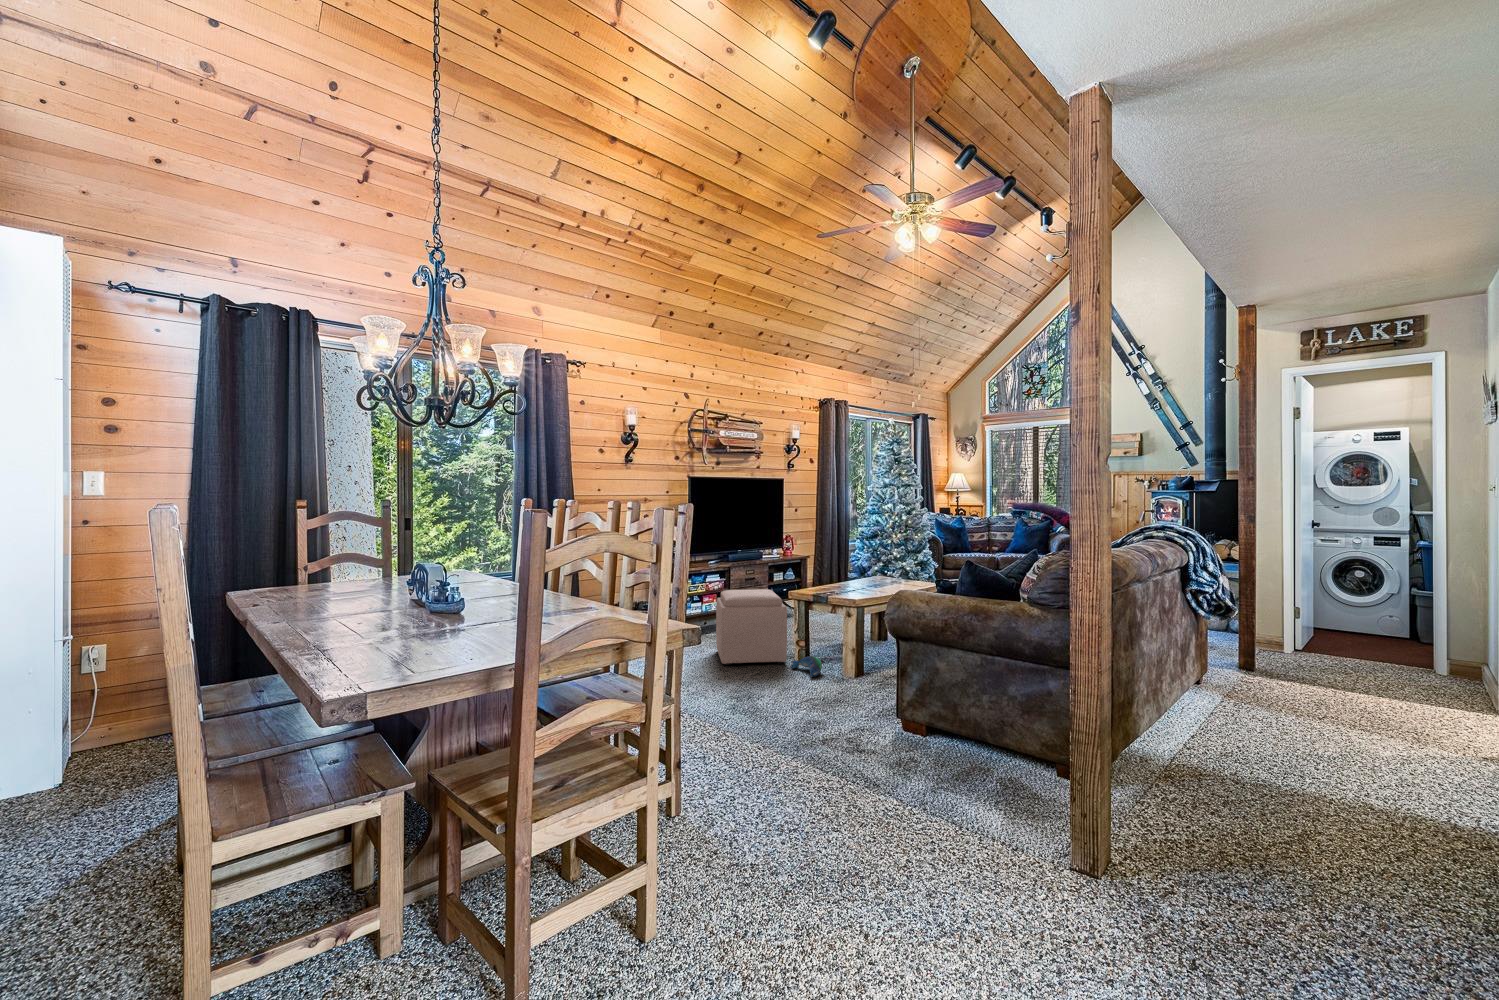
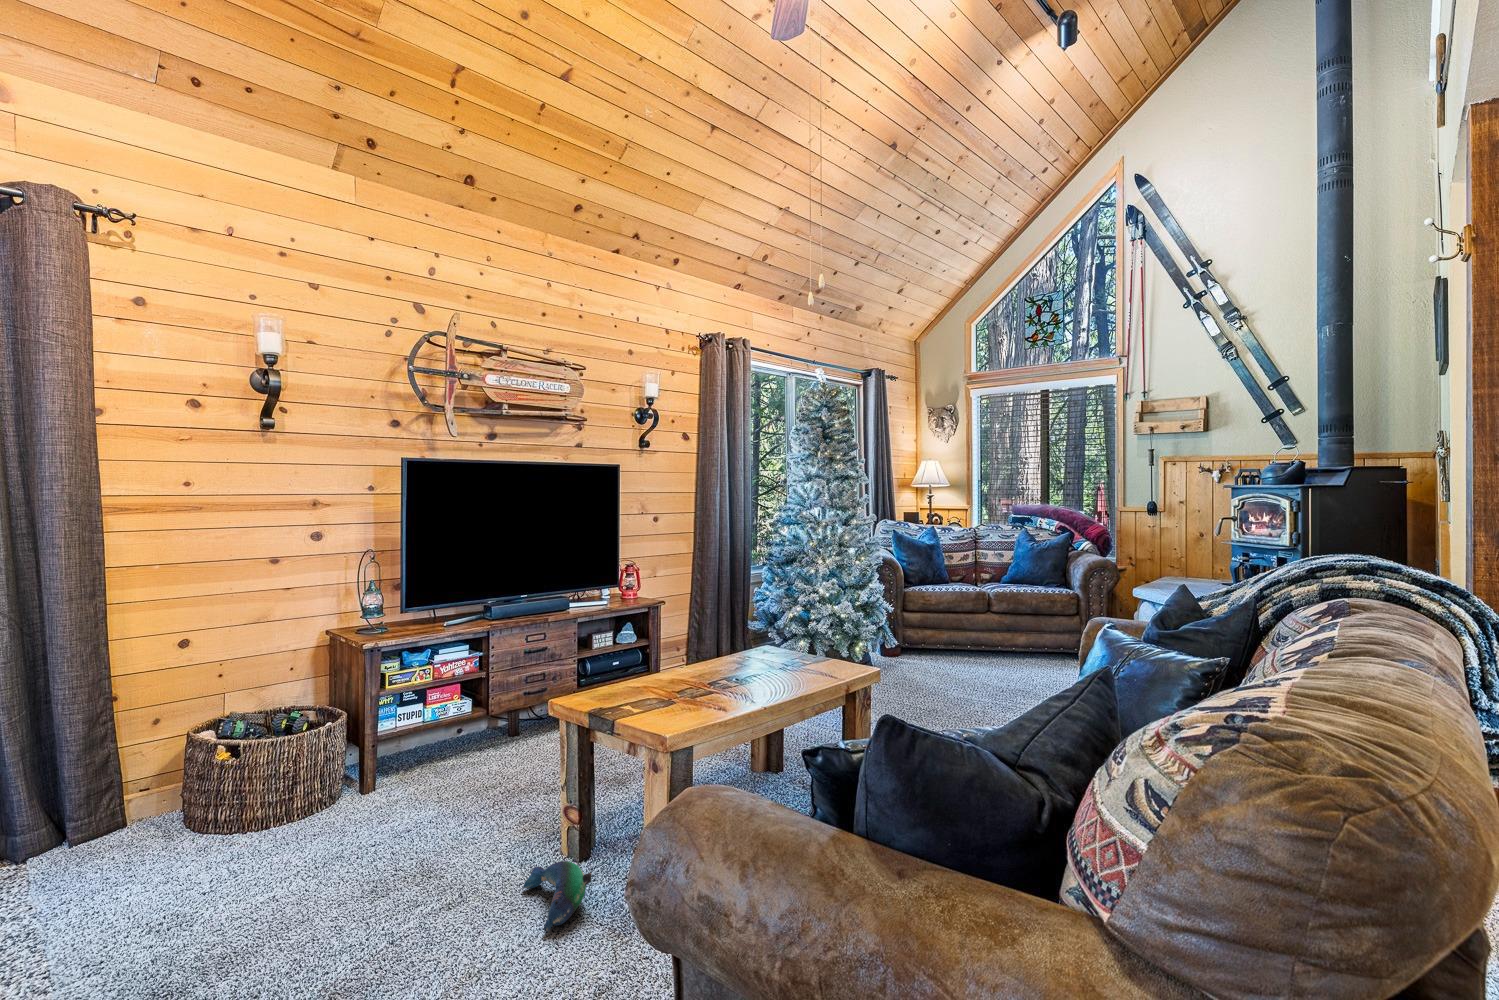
ottoman: present [716,589,787,665] -> none [368,691,537,878]

